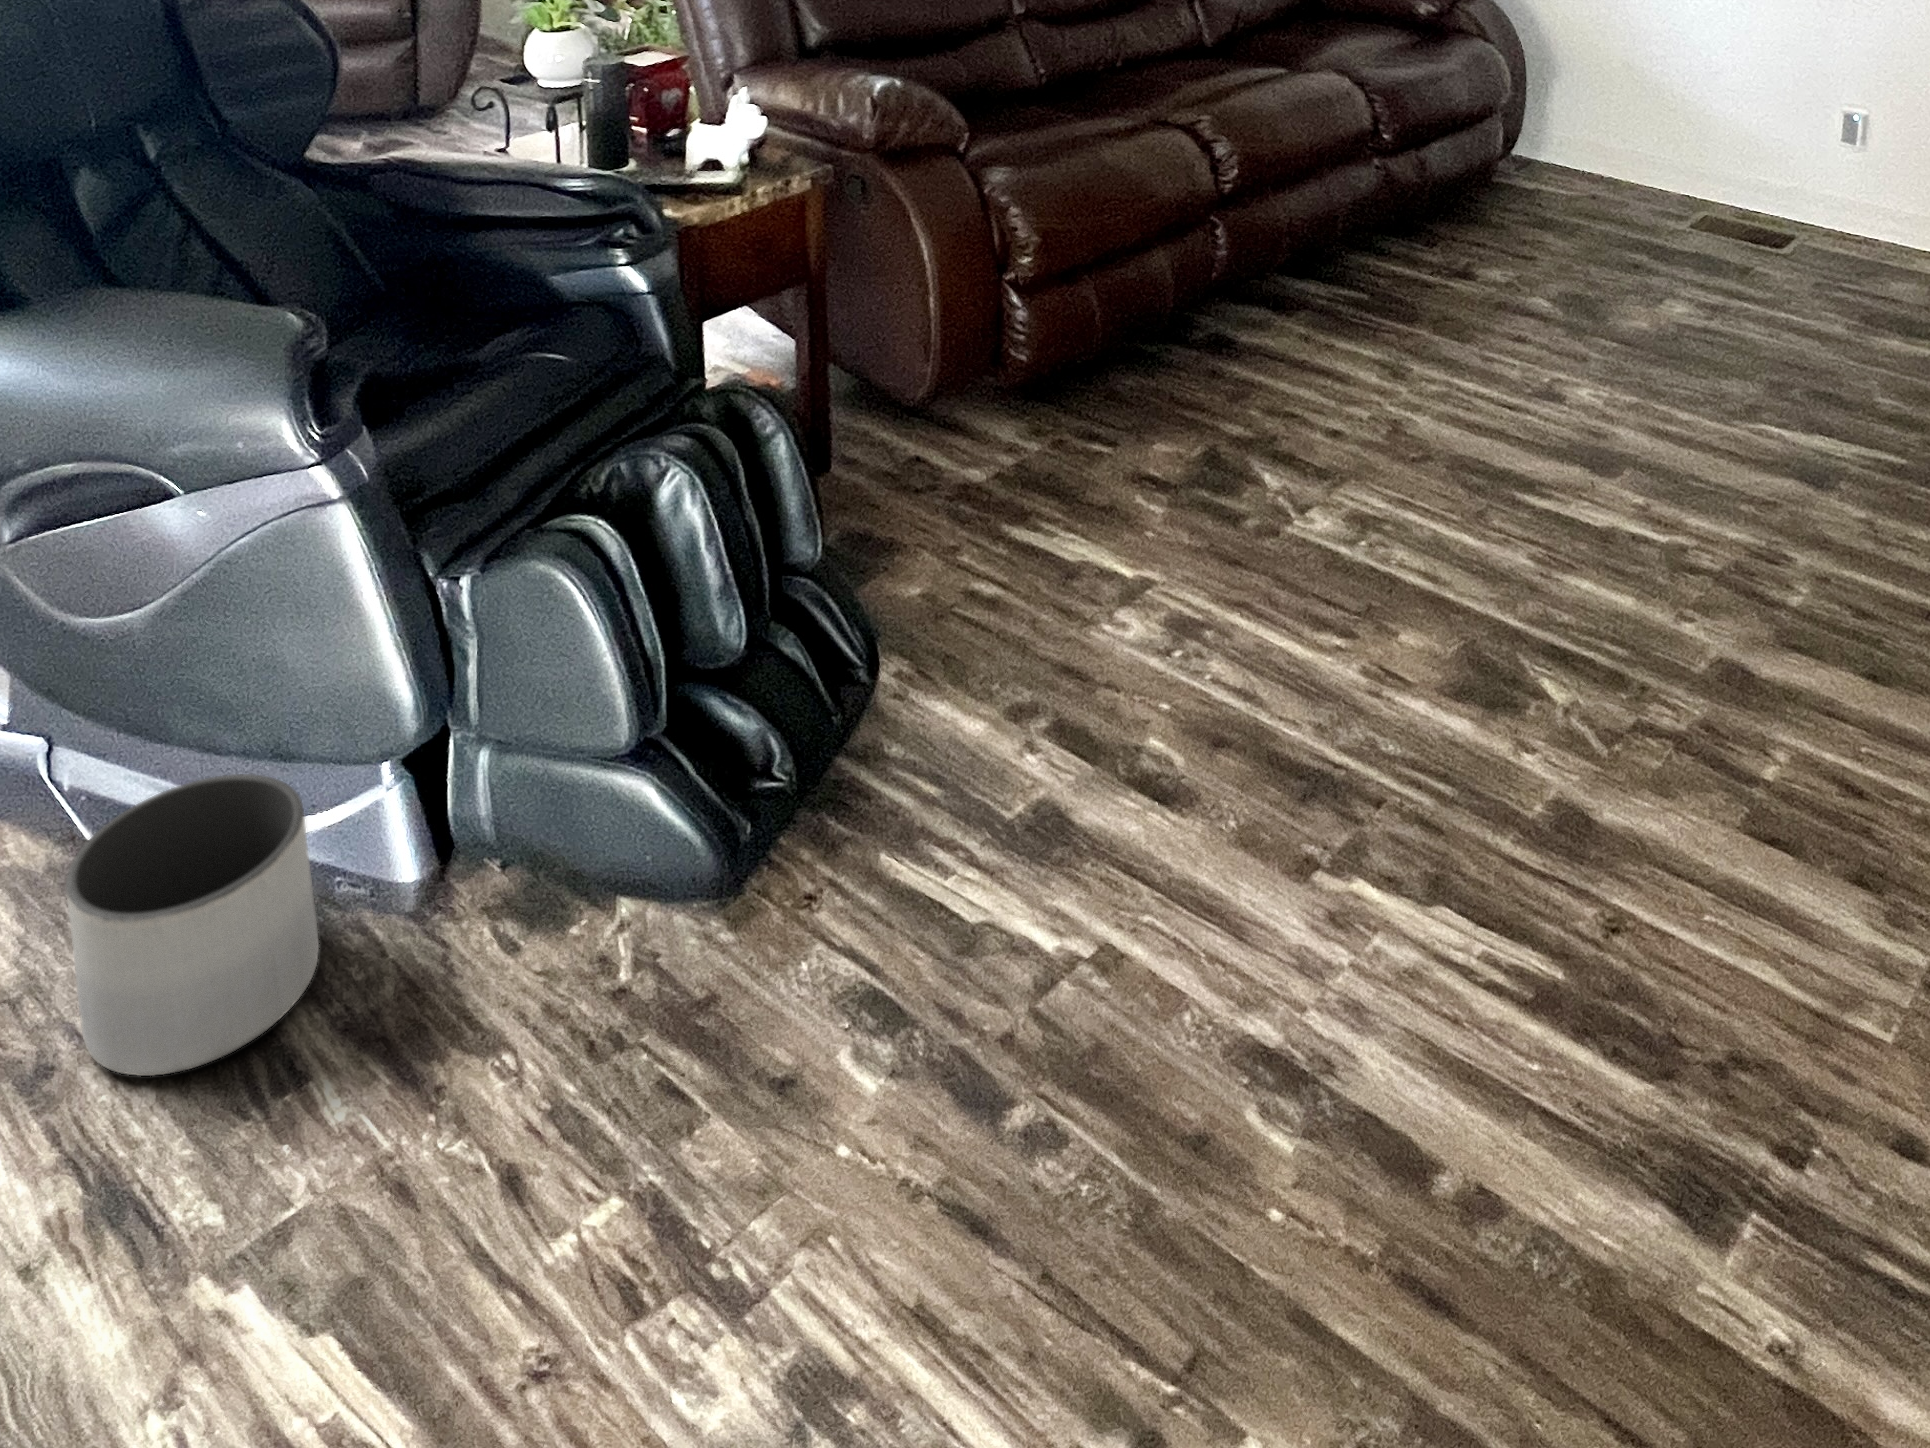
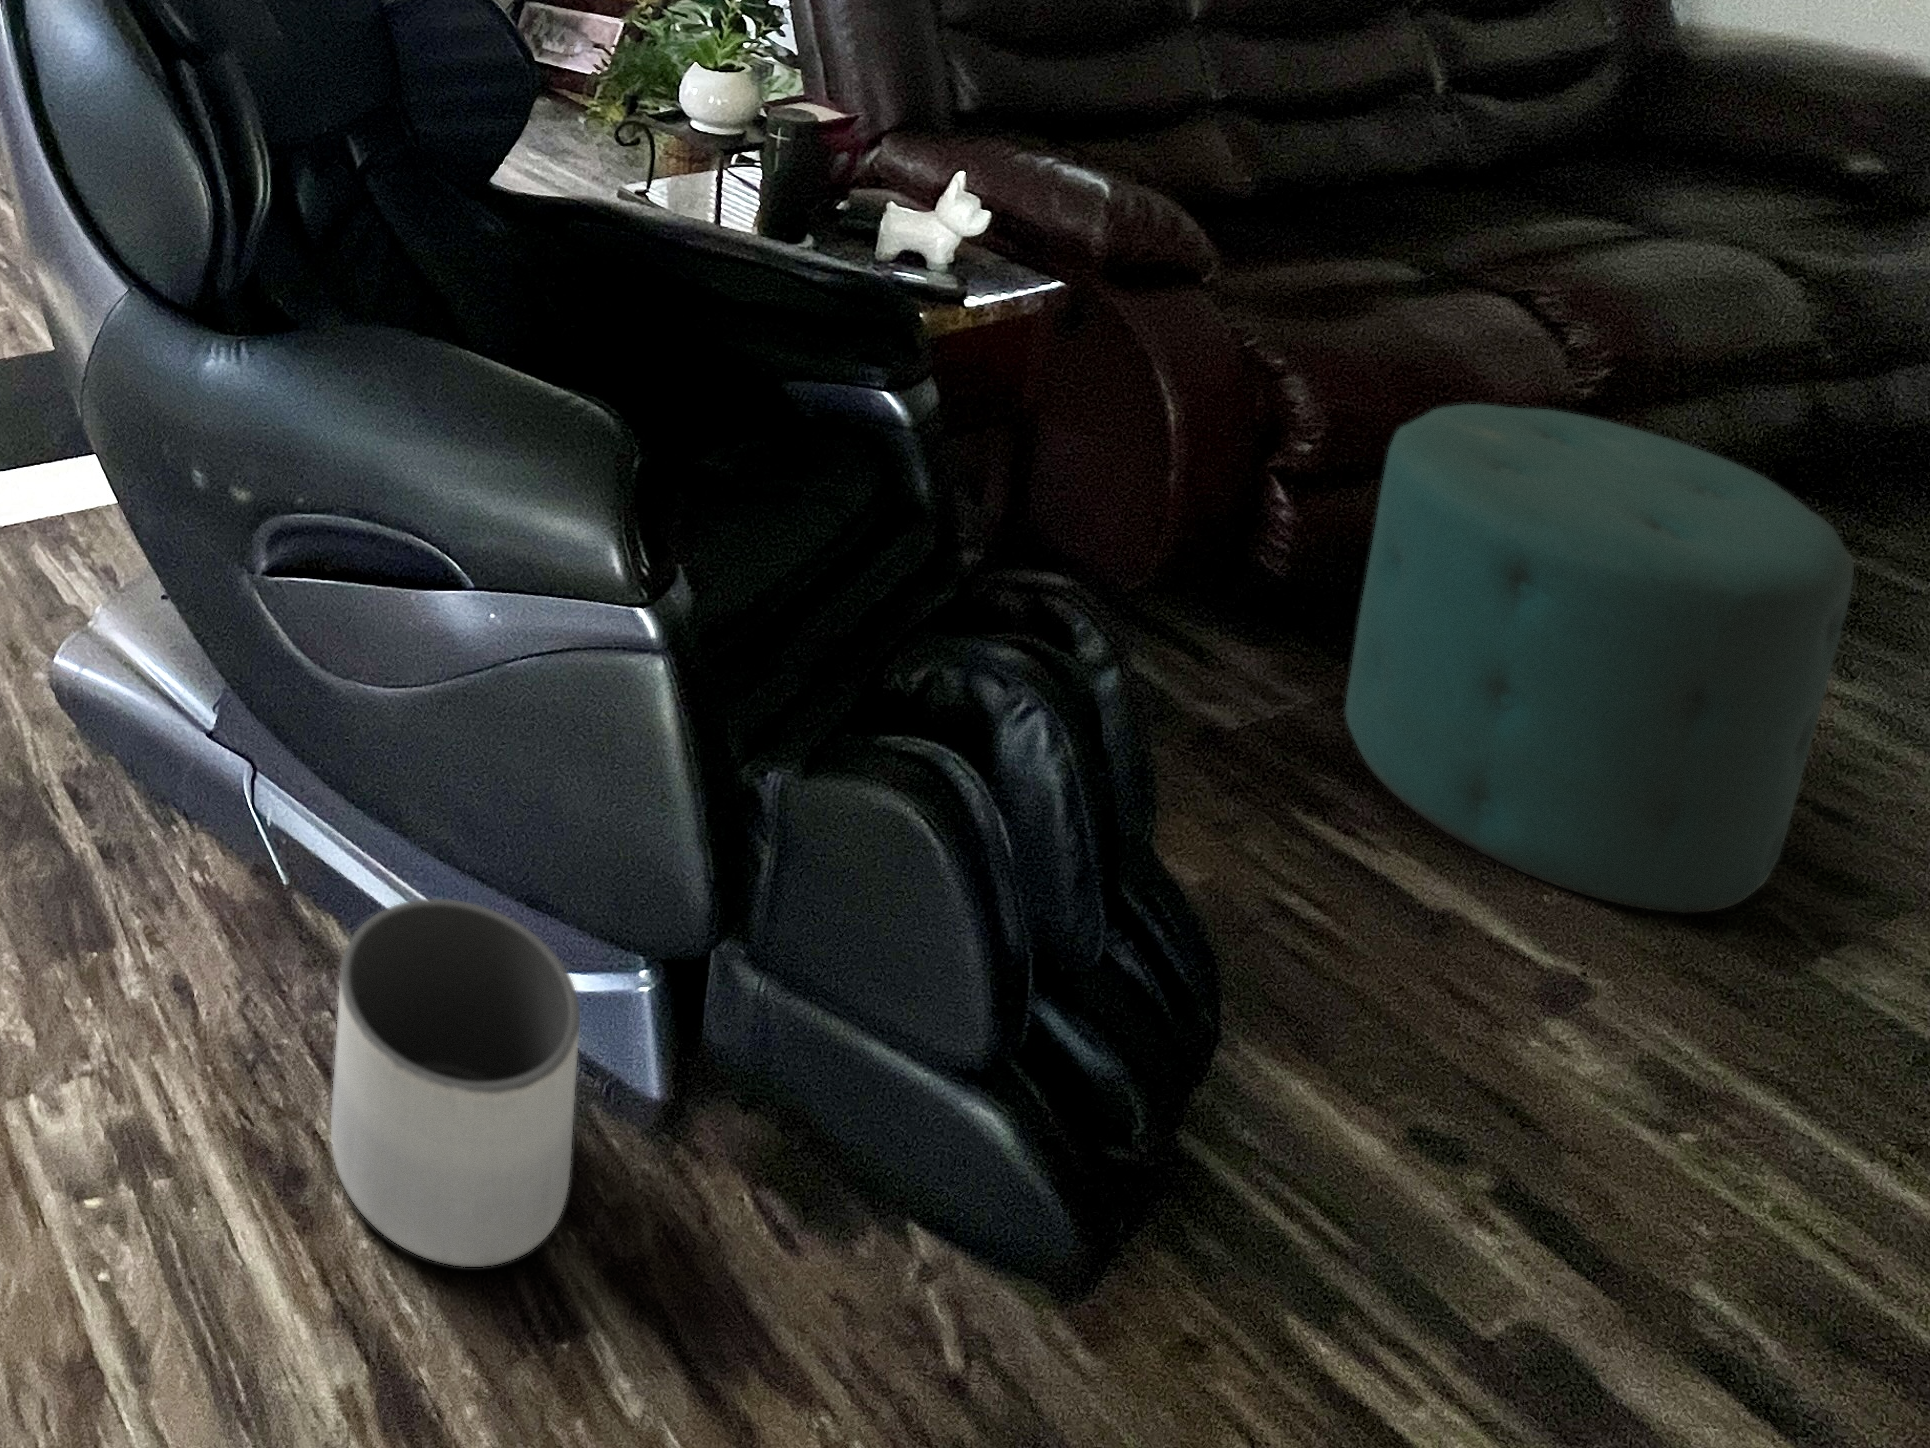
ottoman: none [1048,198,1285,520] -> present [1345,404,1854,913]

